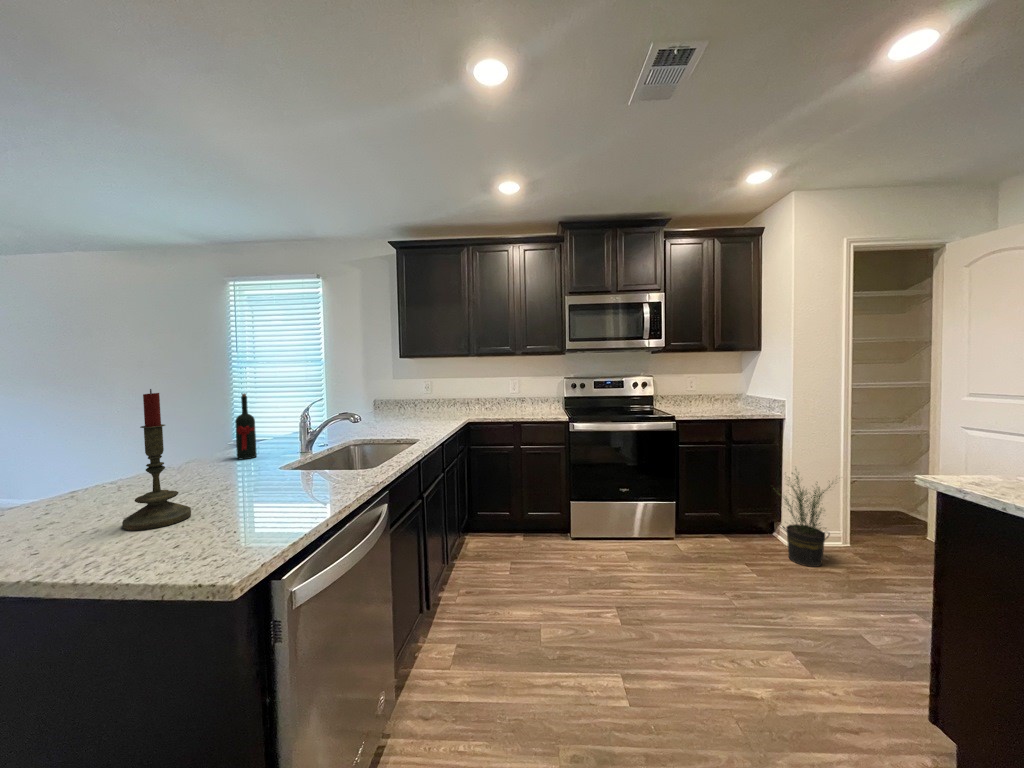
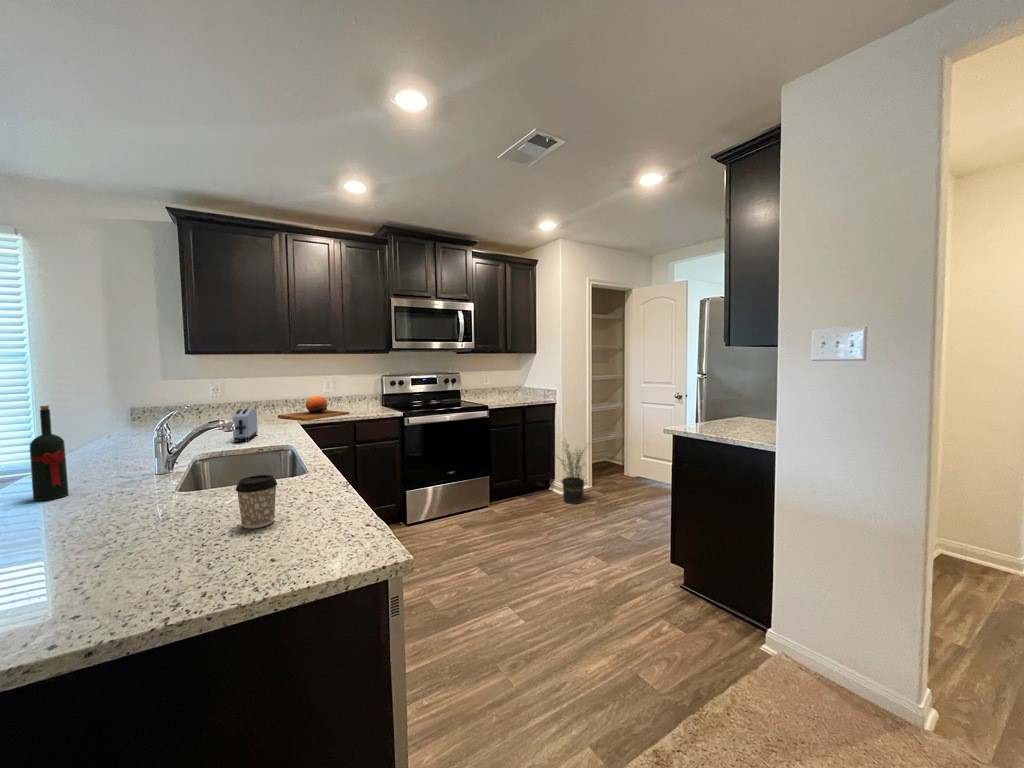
candle: present [122,389,191,531] -> none [98,399,185,580]
chopping board: none [469,395,526,417] -> present [278,396,350,420]
toaster: none [402,404,428,432] -> present [232,409,258,443]
coffee cup: none [245,462,282,510] -> present [236,475,277,528]

